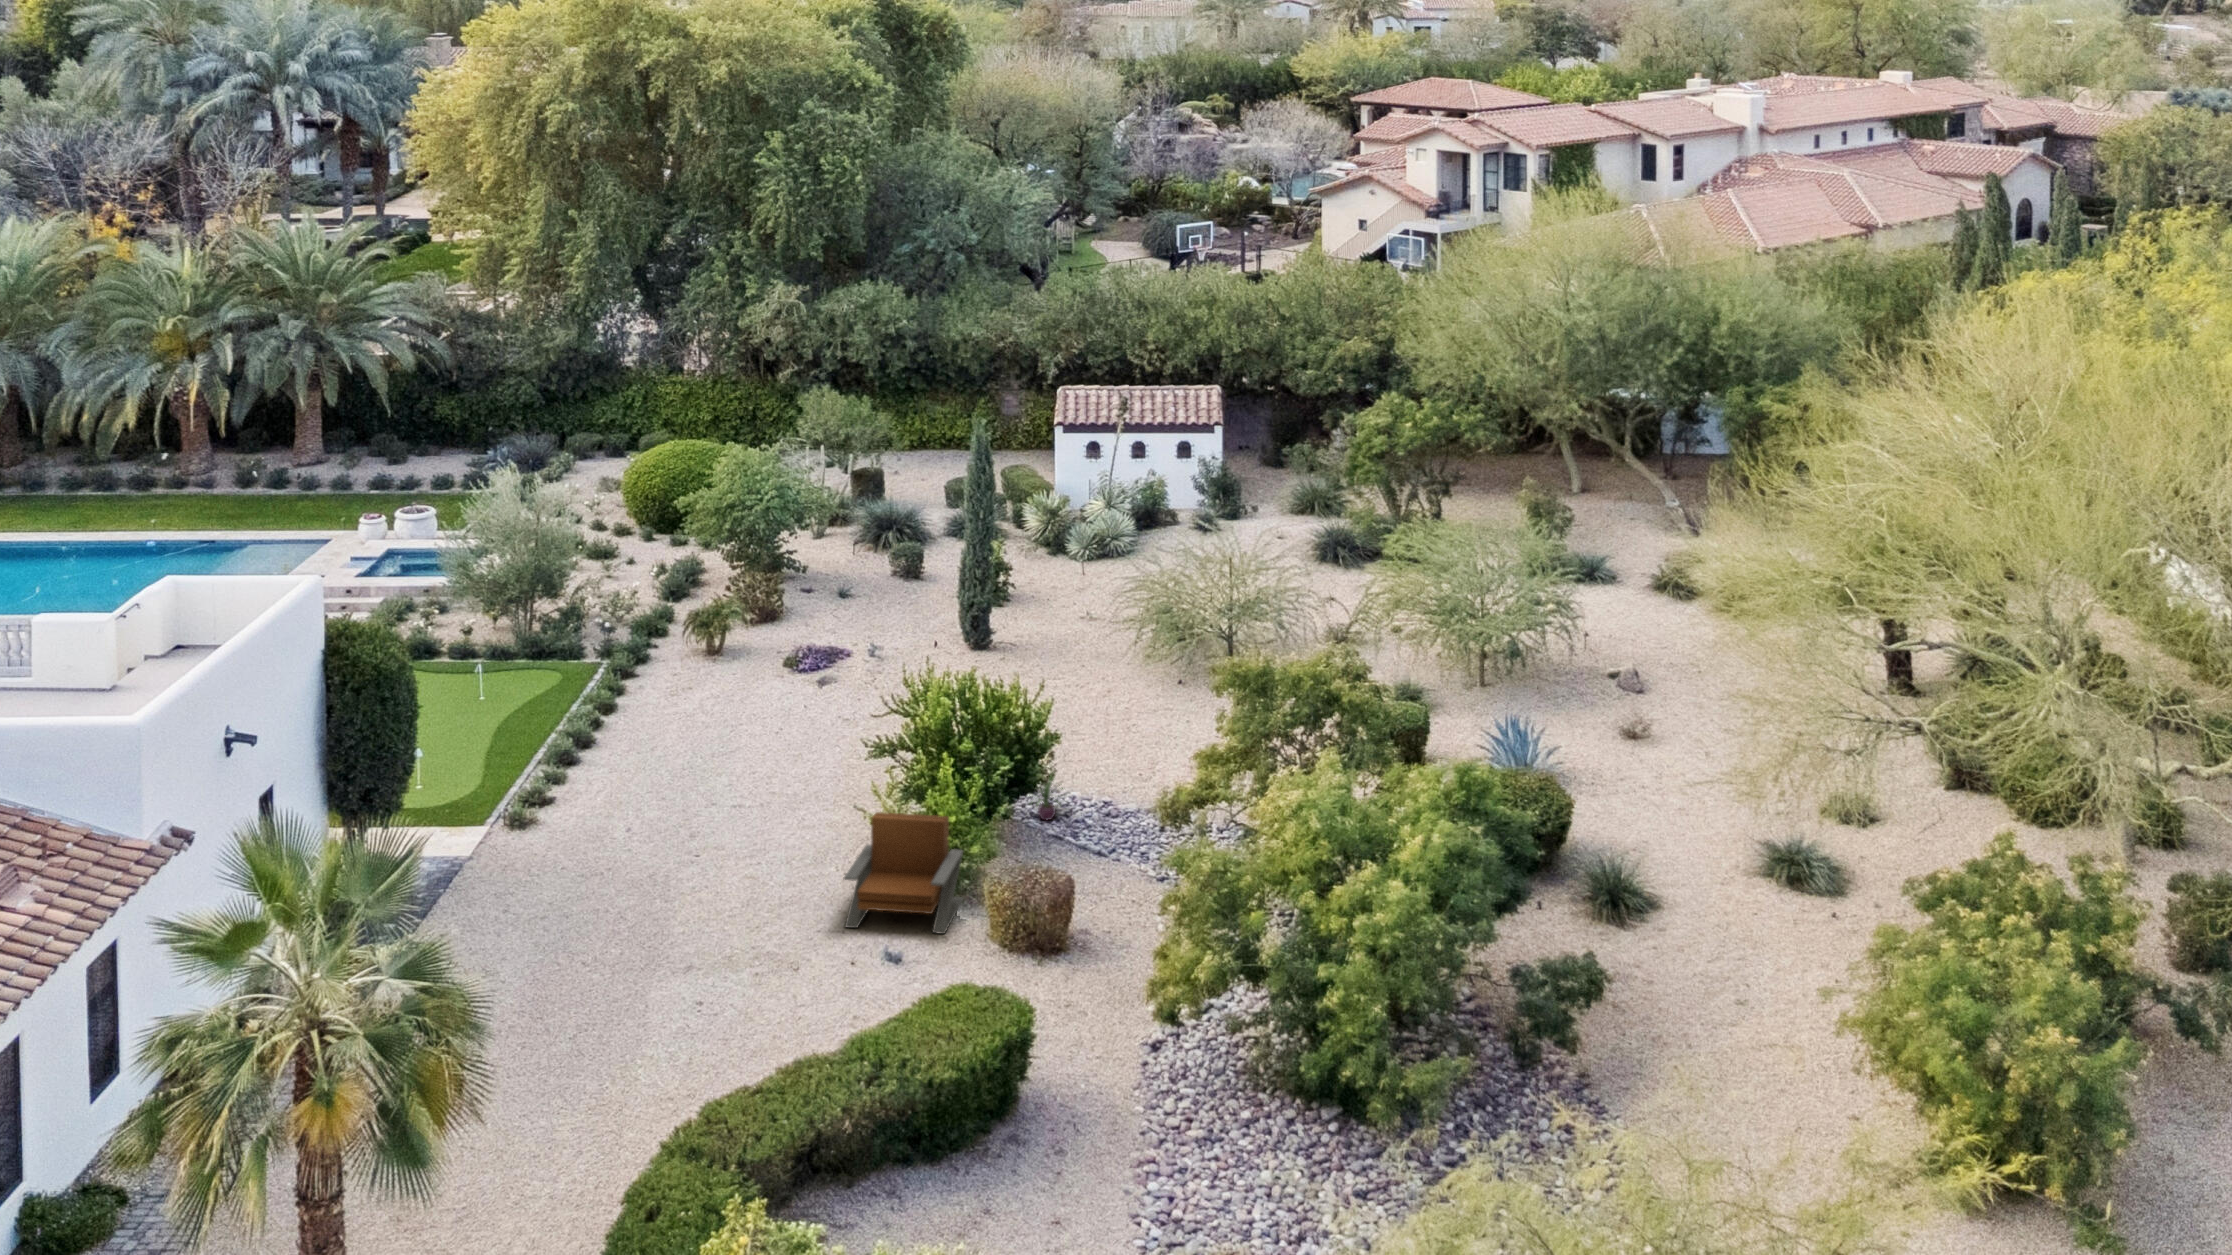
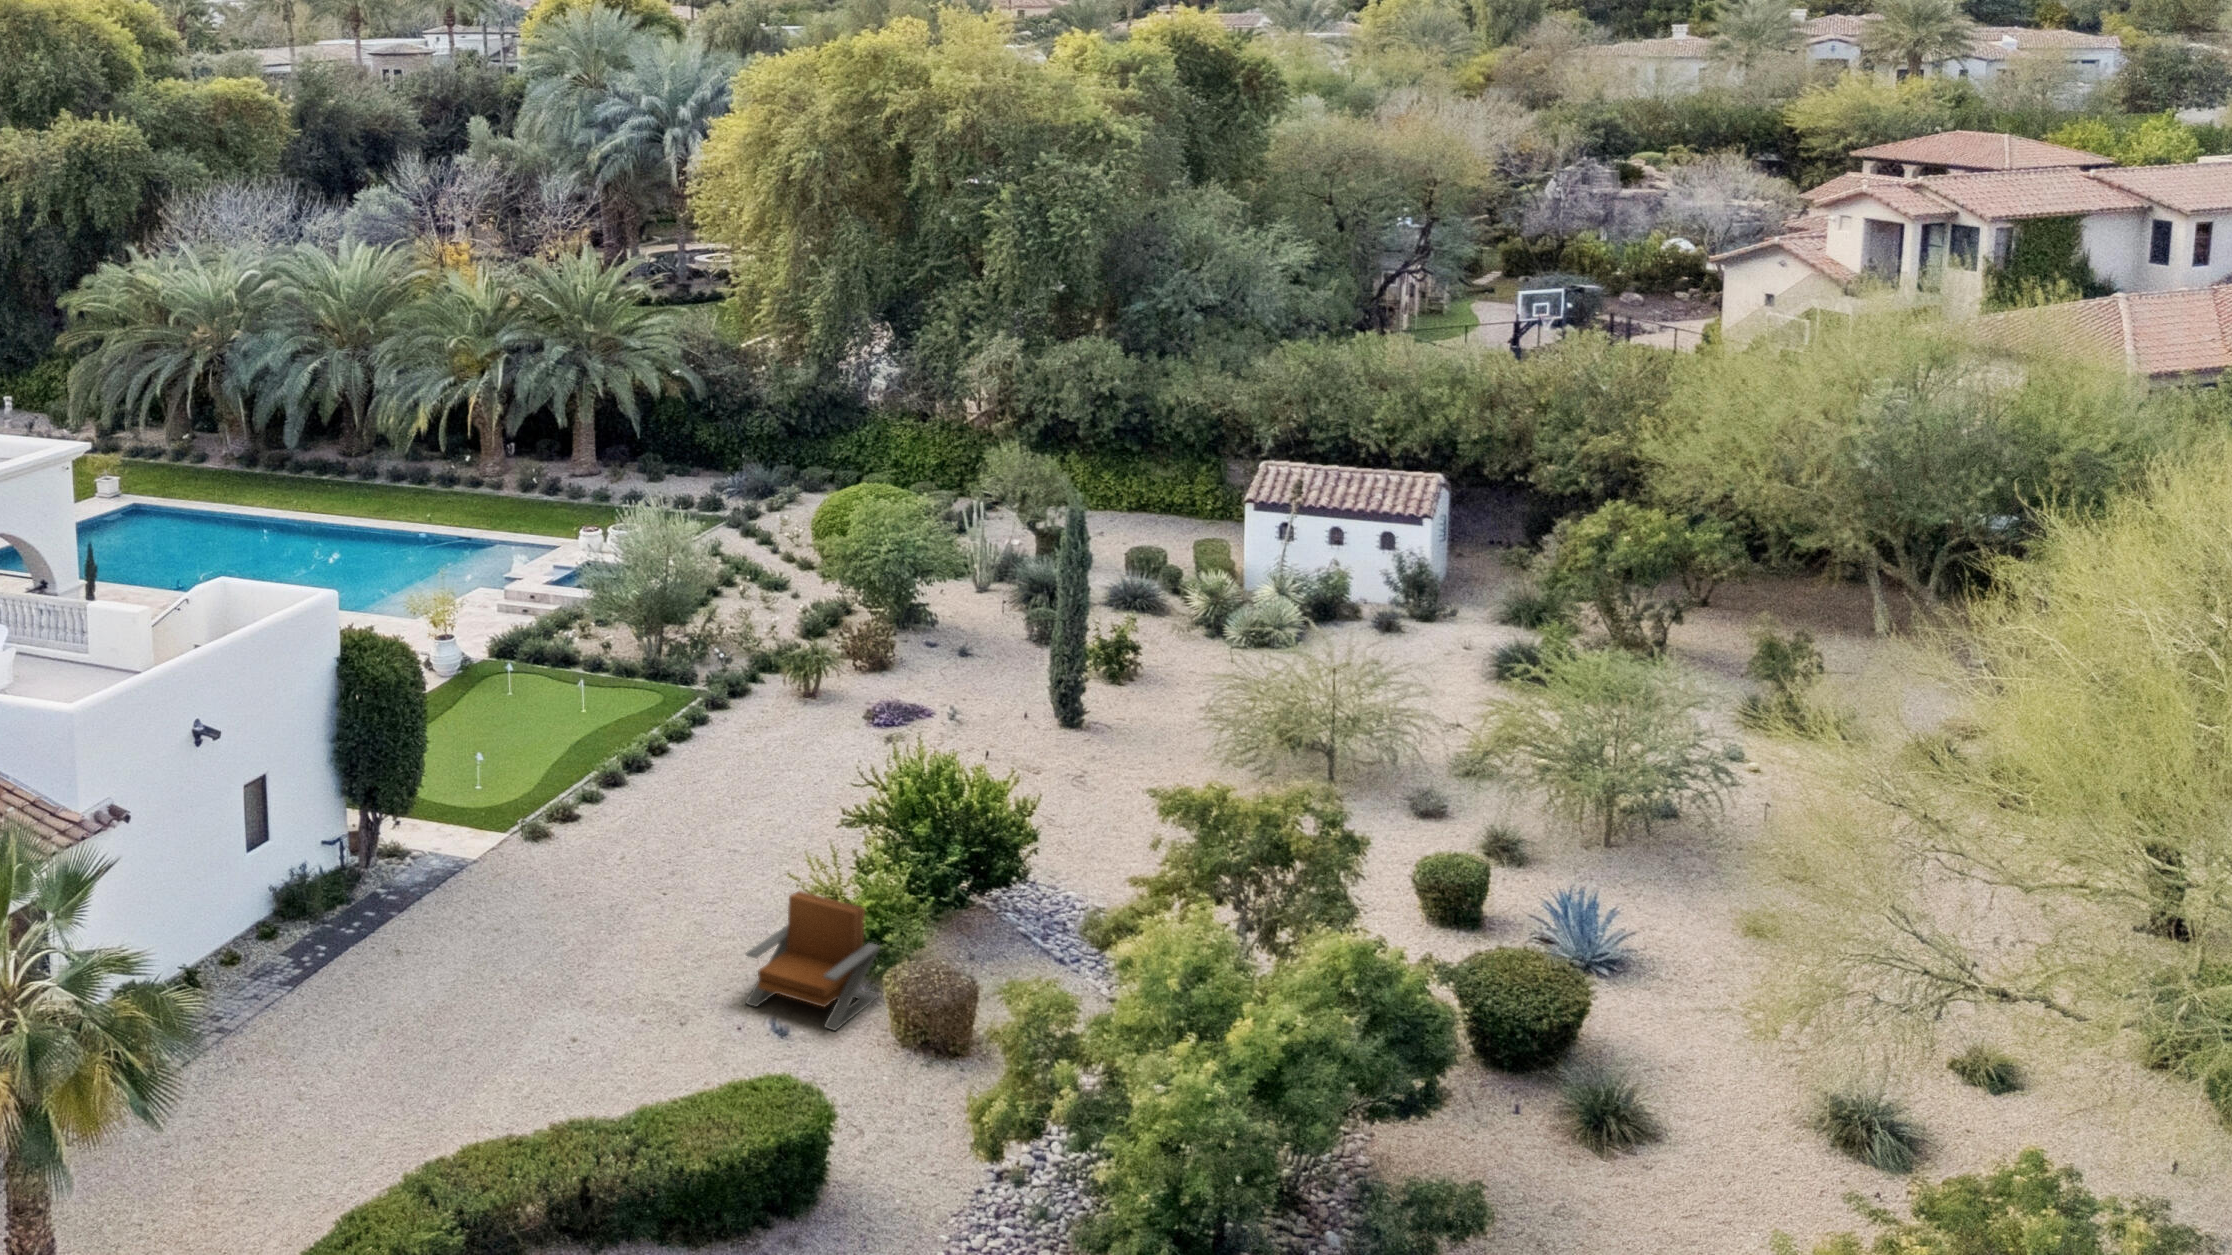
decorative plant: present [1029,777,1063,821] -> none [989,872,1046,927]

